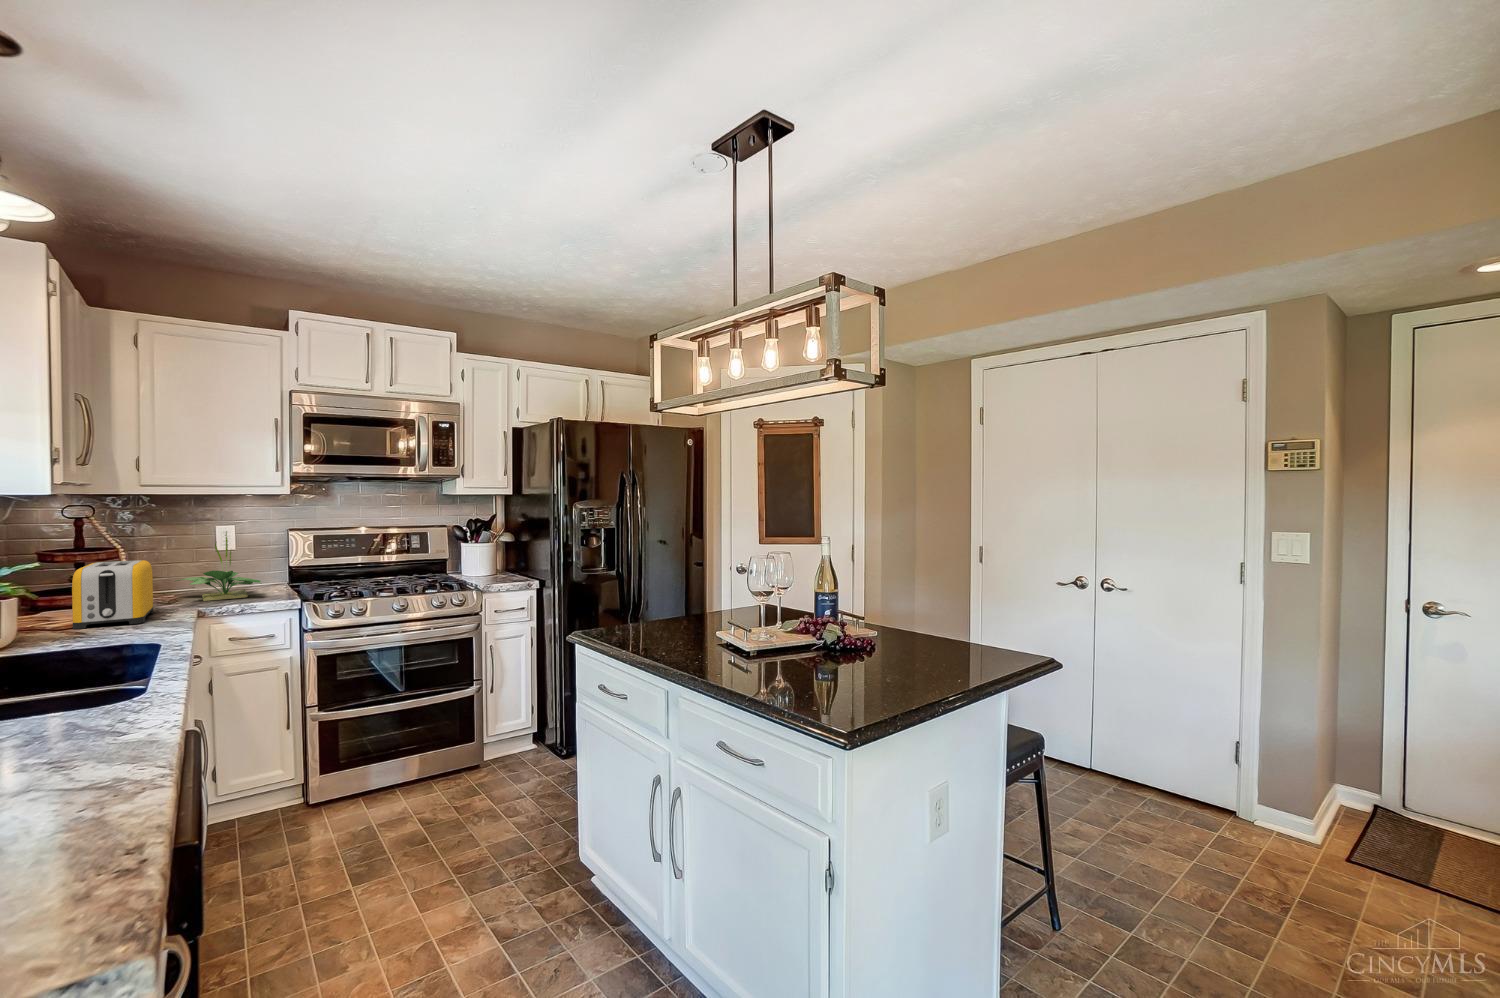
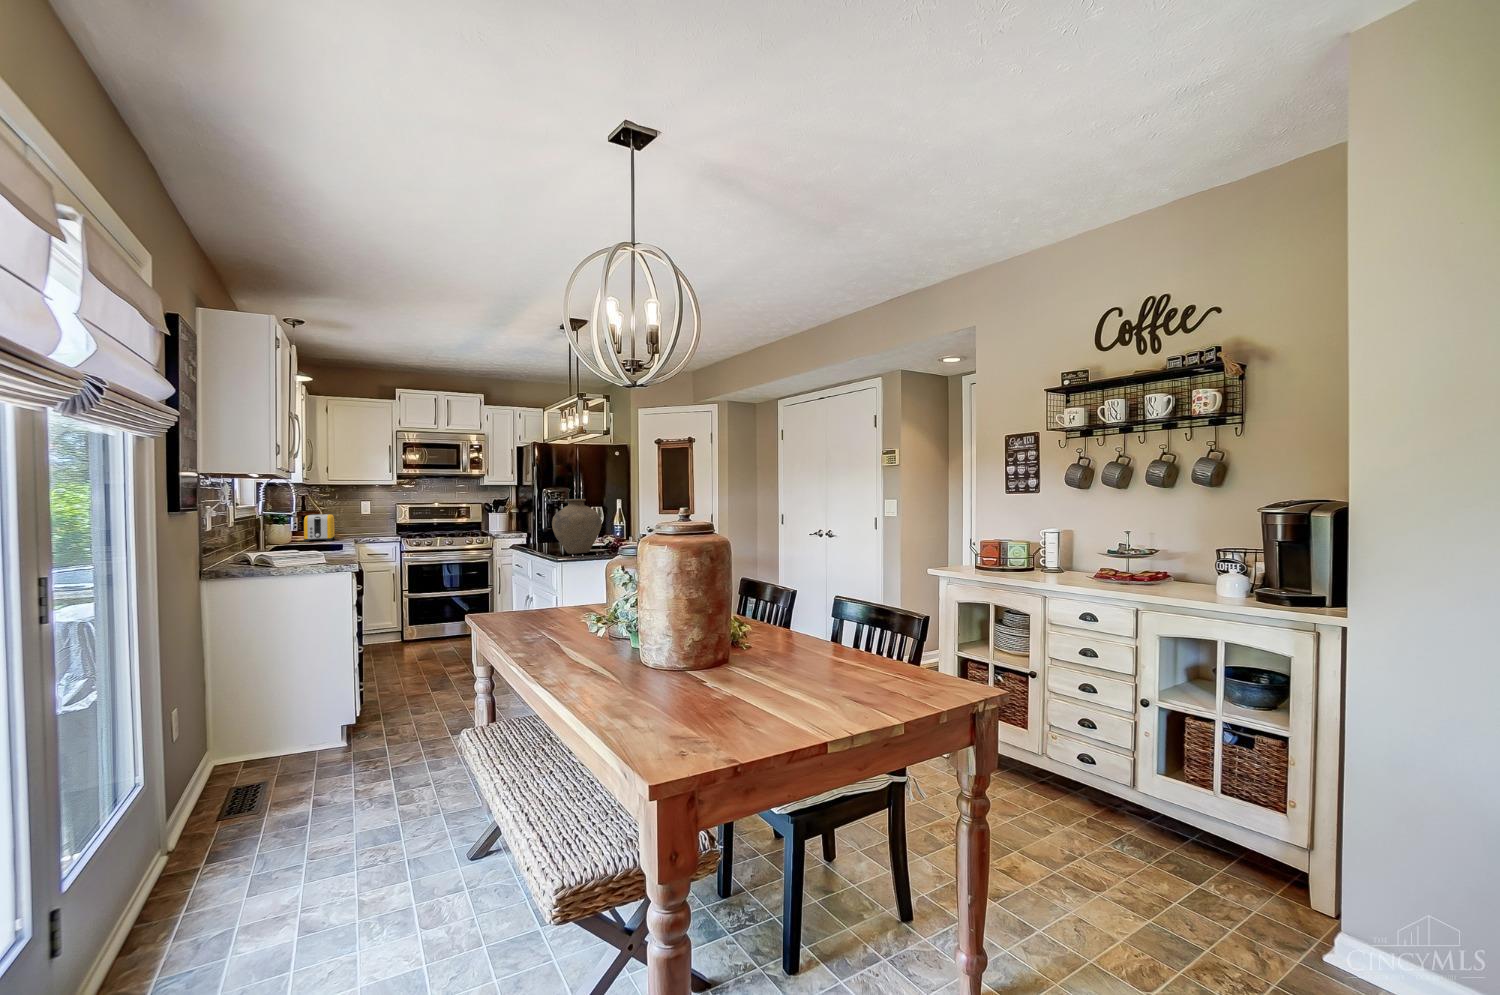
potted plant: present [176,531,261,601] -> none [342,503,383,537]
vase: none [750,541,869,684] -> present [552,499,602,554]

